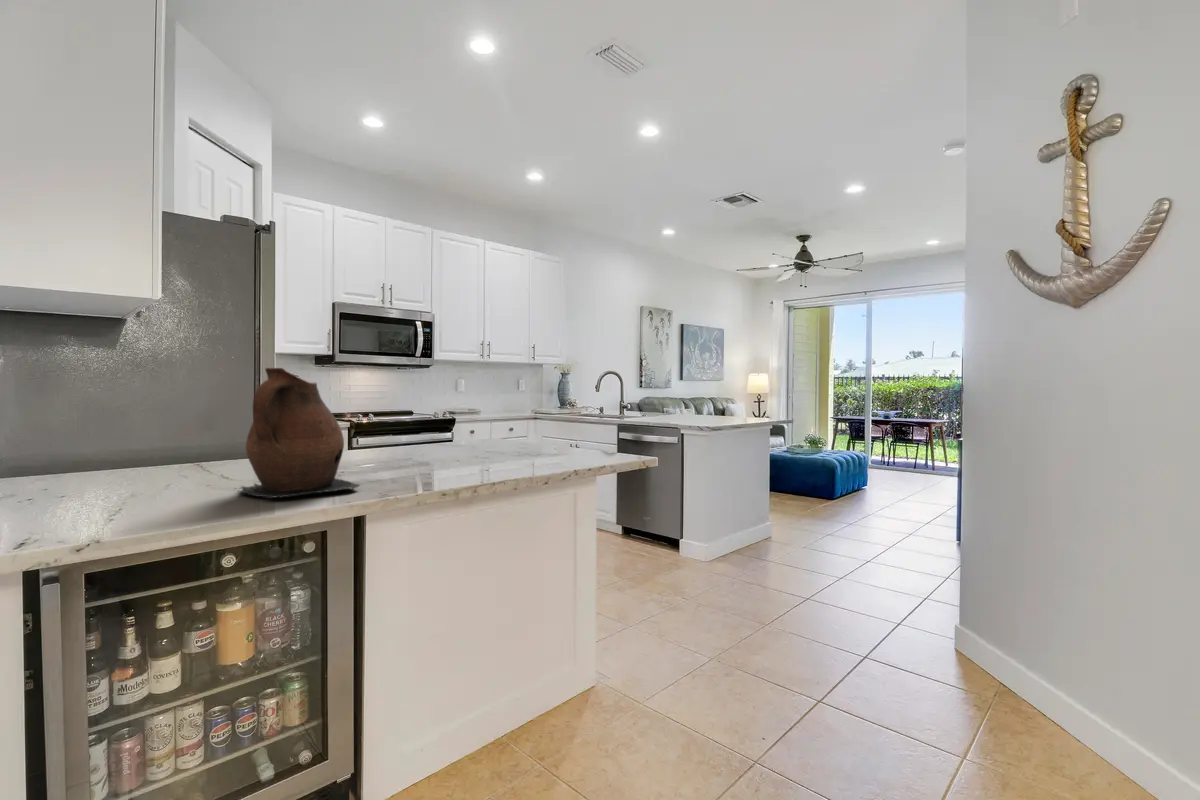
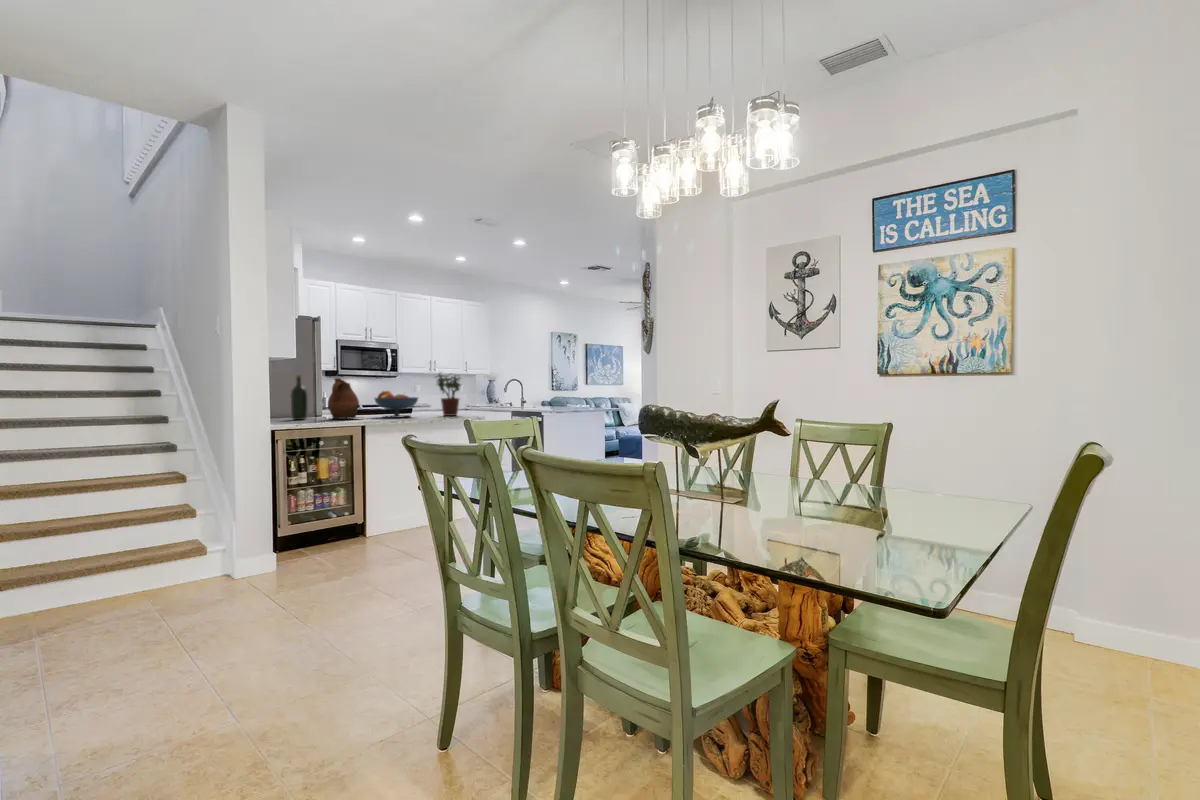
potted plant: none [534,355,598,460] -> present [436,374,461,416]
wine bottle: none [126,356,186,497] -> present [290,375,308,420]
fruit bowl: none [389,401,503,474] -> present [375,391,418,418]

